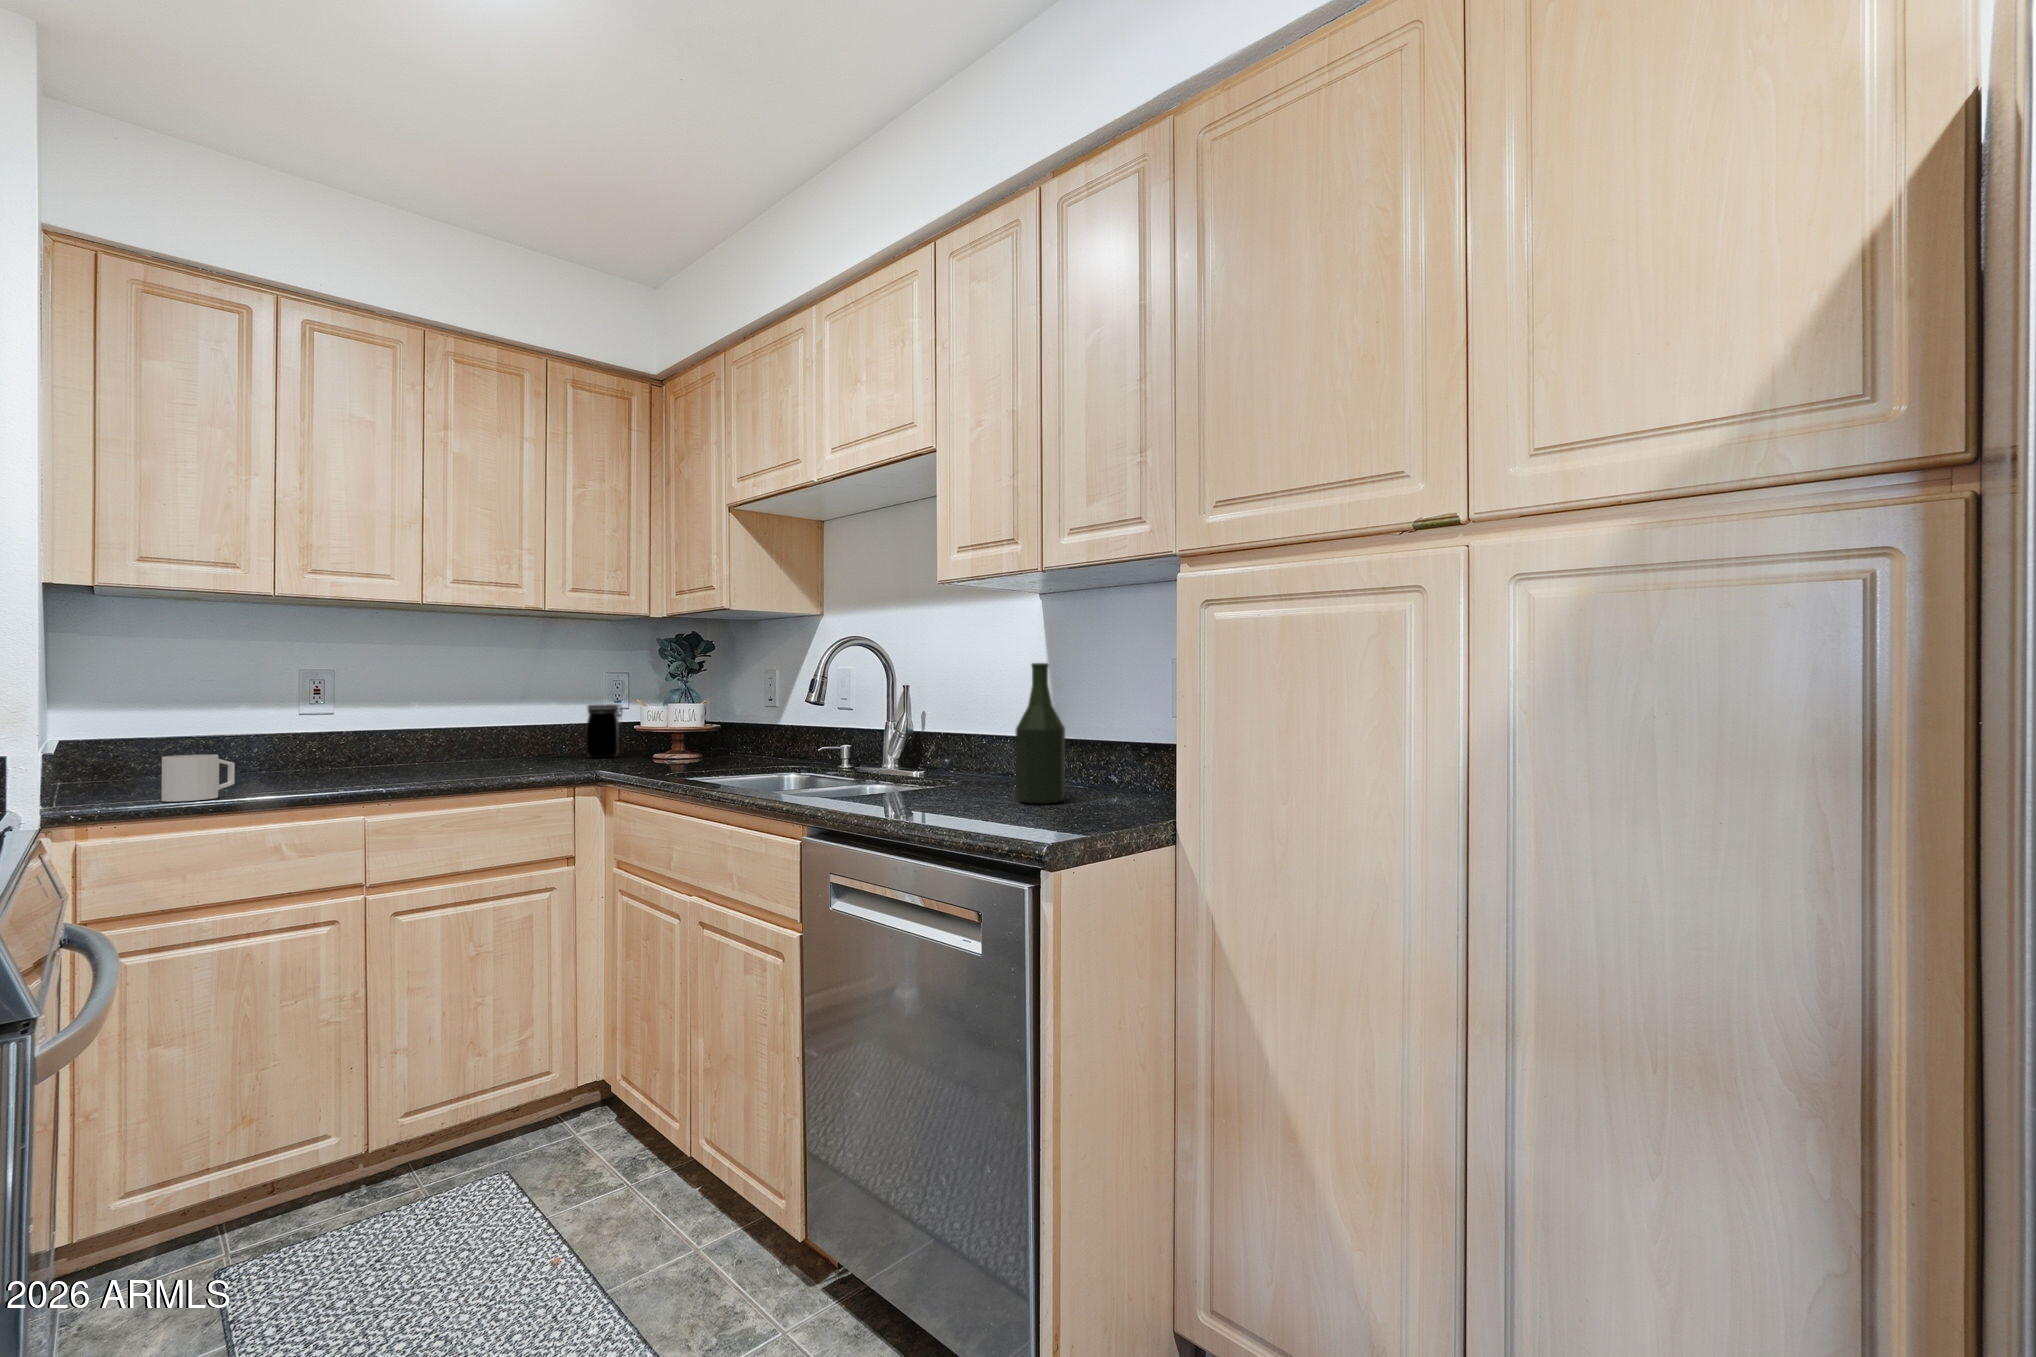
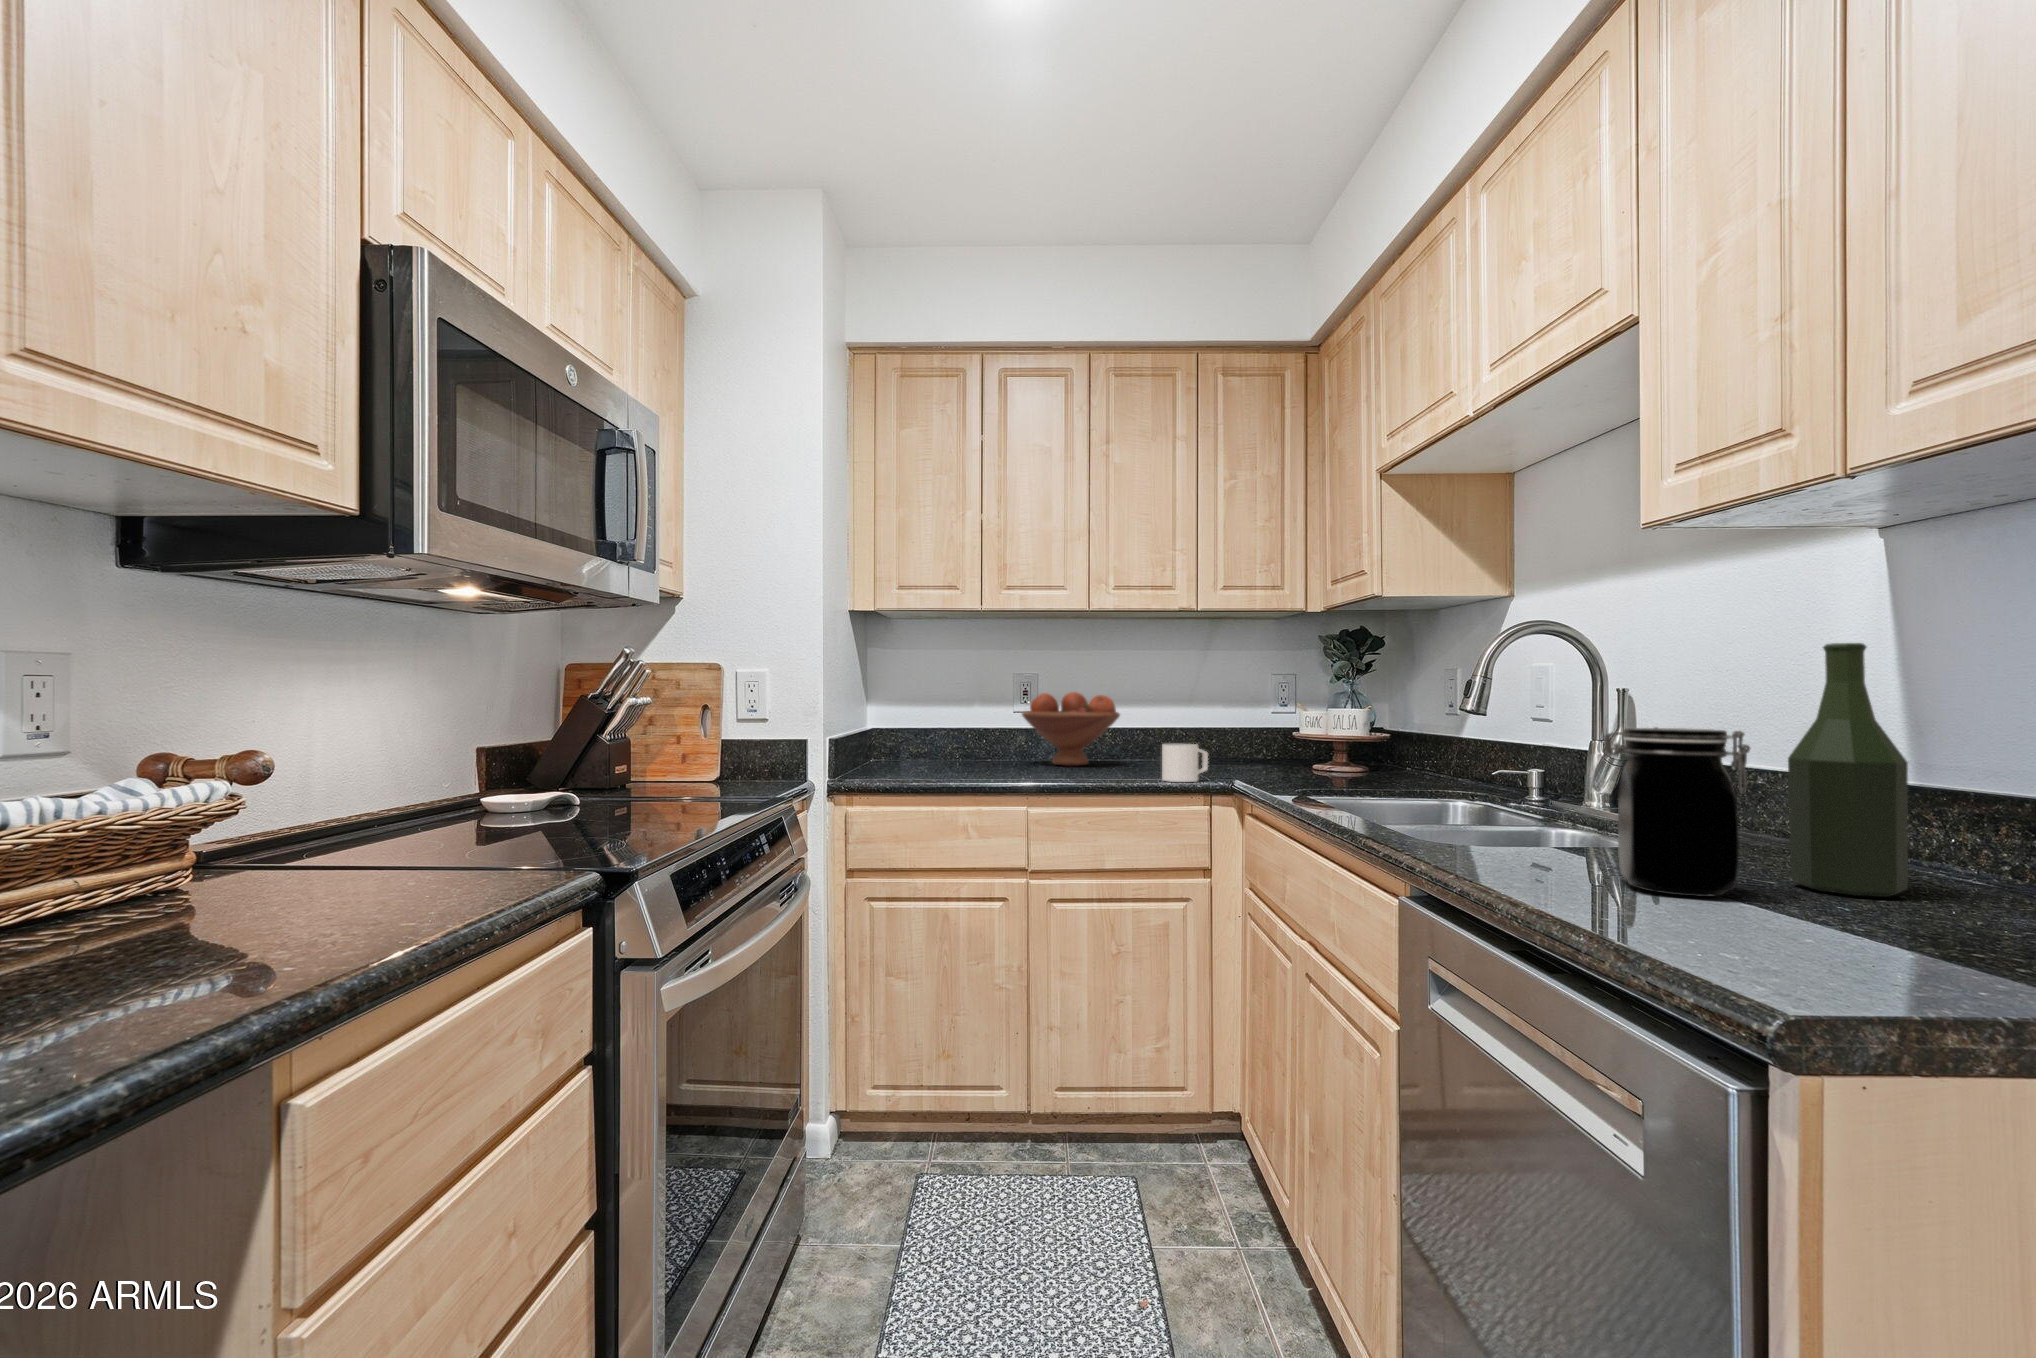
fruit bowl: none [322,693,452,774] -> present [1022,692,1120,766]
jar: present [587,704,623,758] -> present [1604,728,1750,897]
mug: present [162,755,235,801] -> present [1162,744,1208,782]

